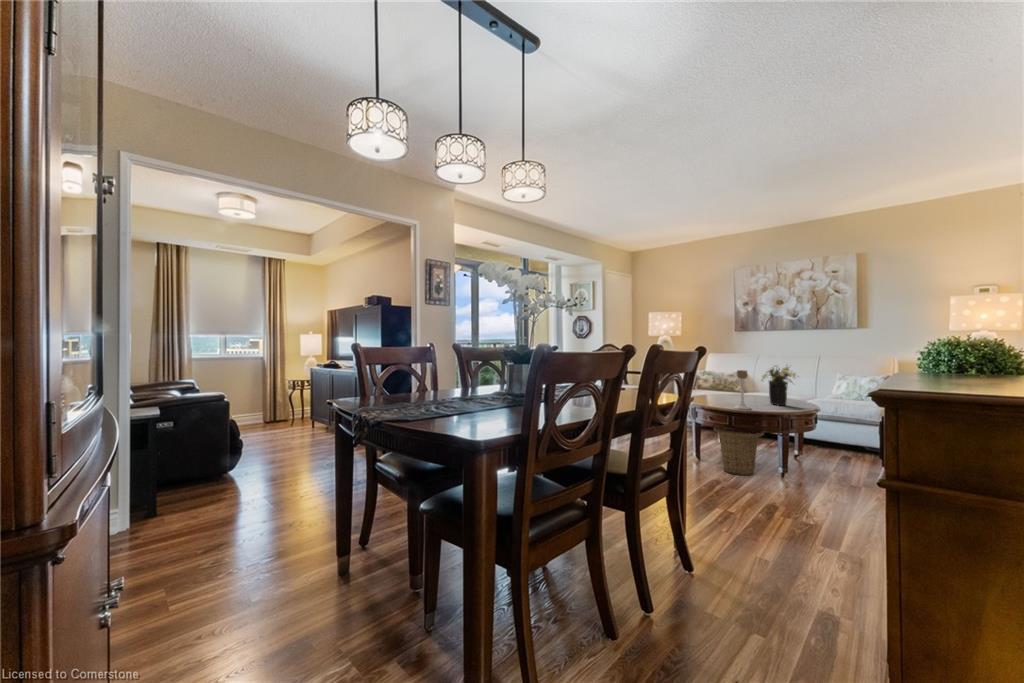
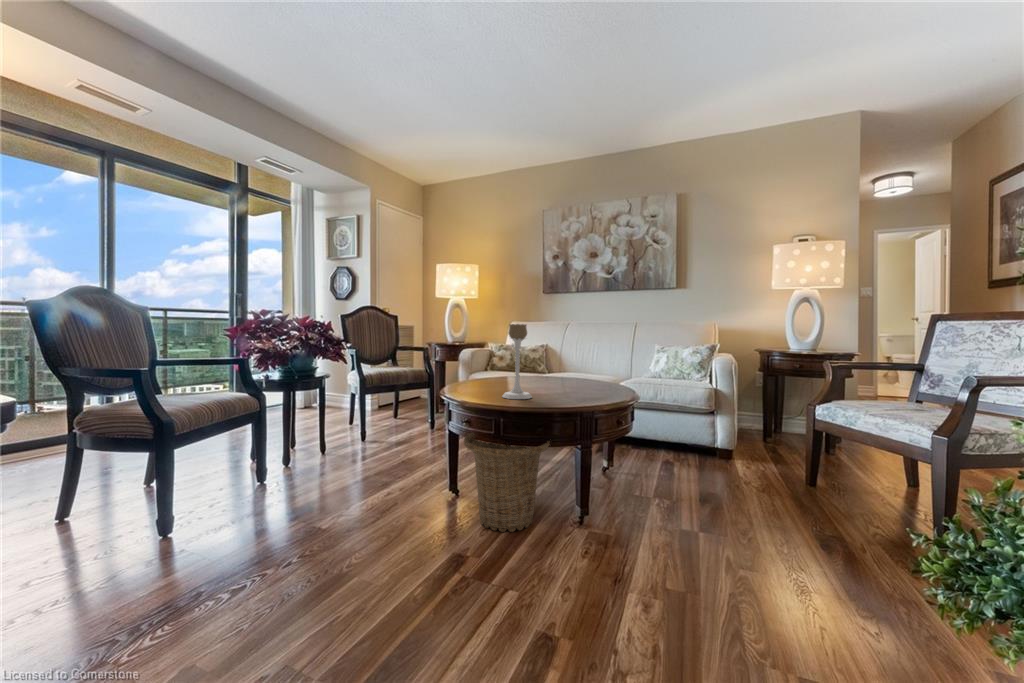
flower arrangement: present [762,365,796,405] -> none [554,319,613,389]

